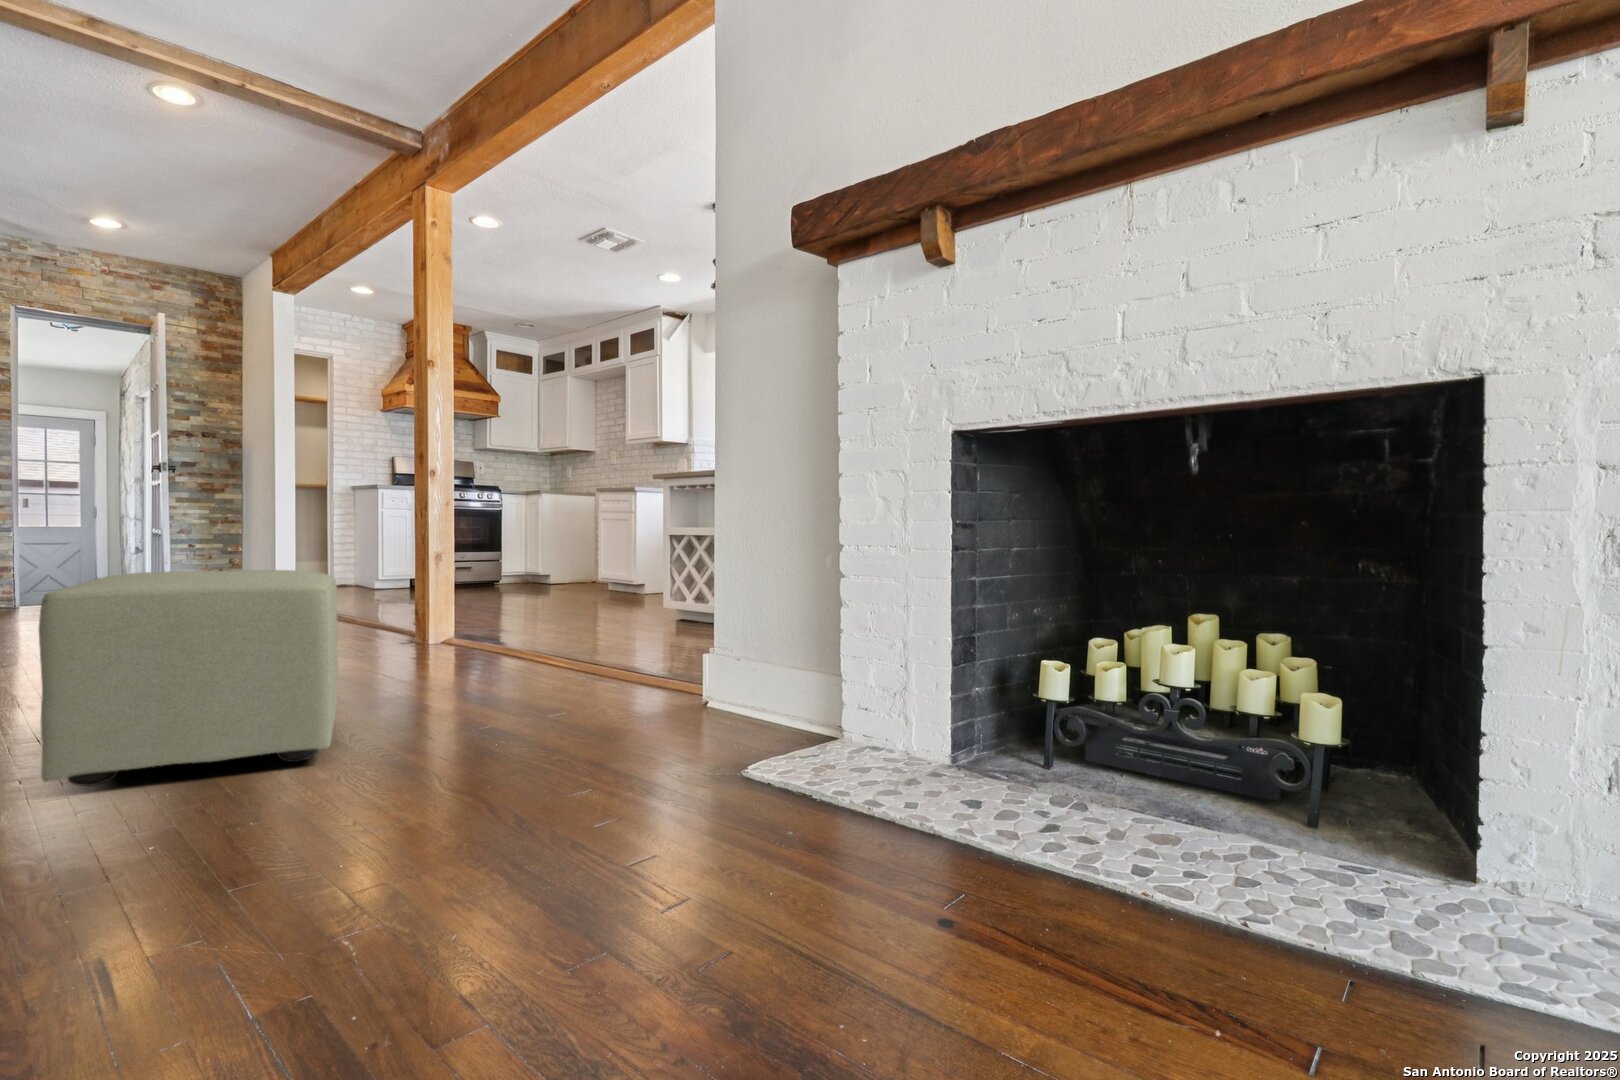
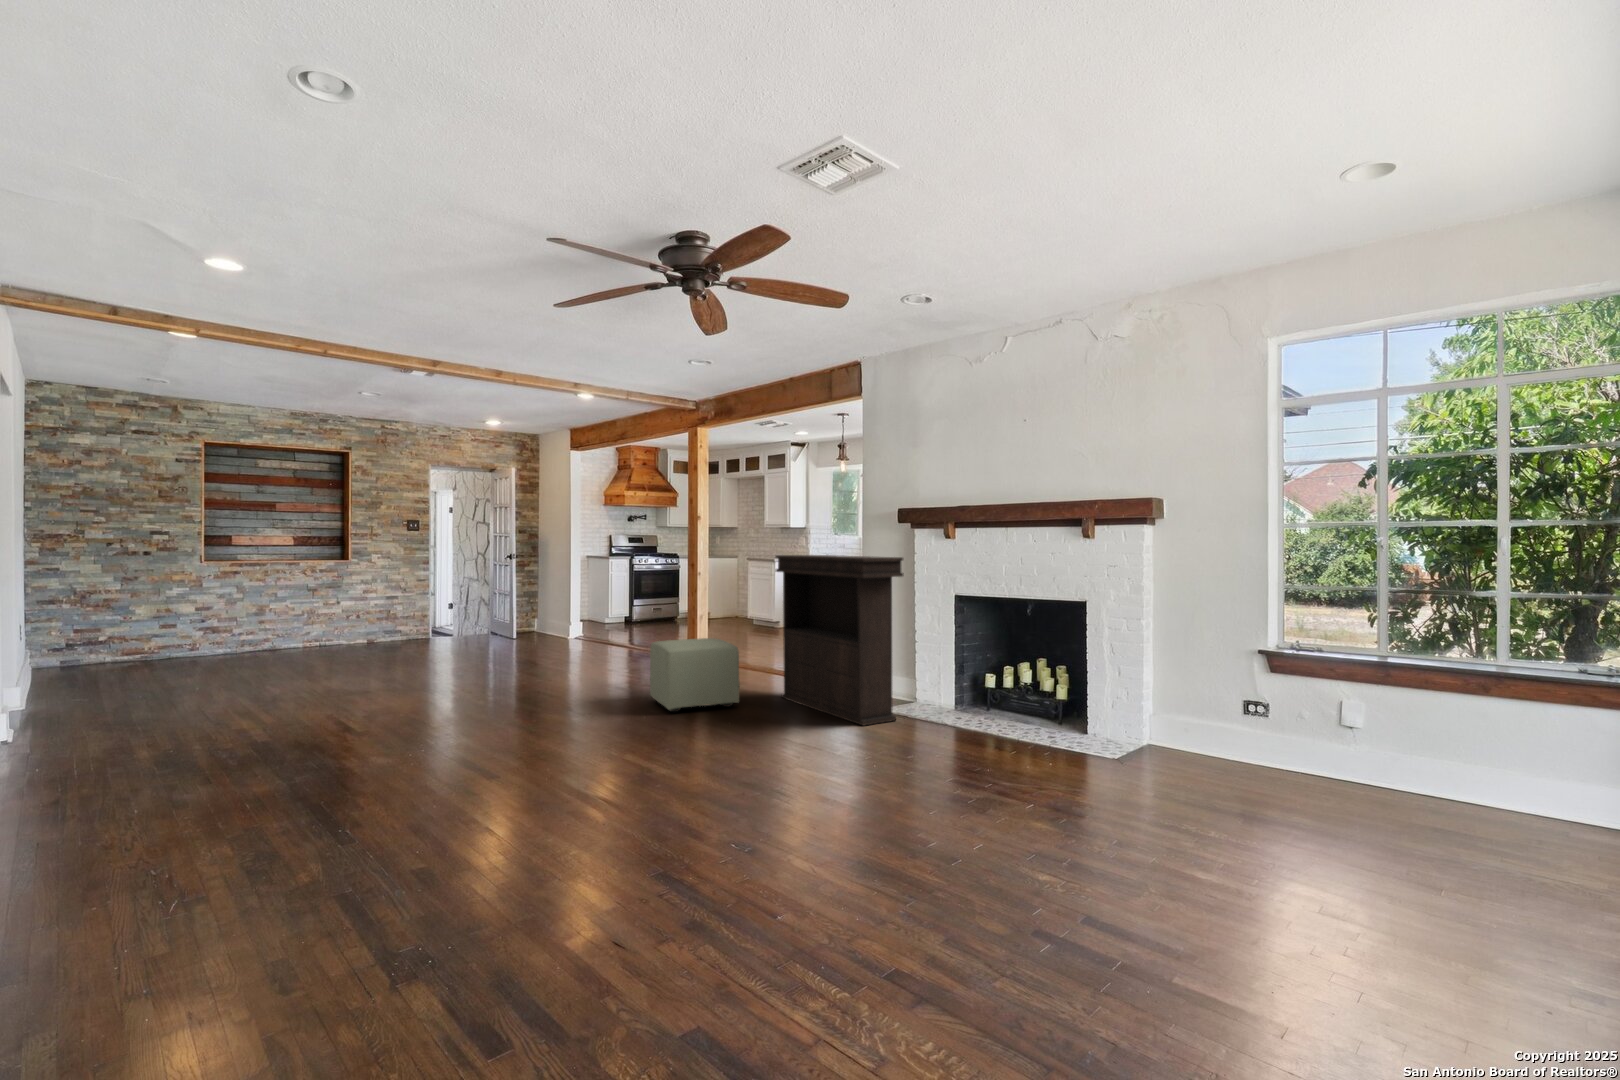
console table: none [484,247,801,843] -> present [776,555,904,726]

